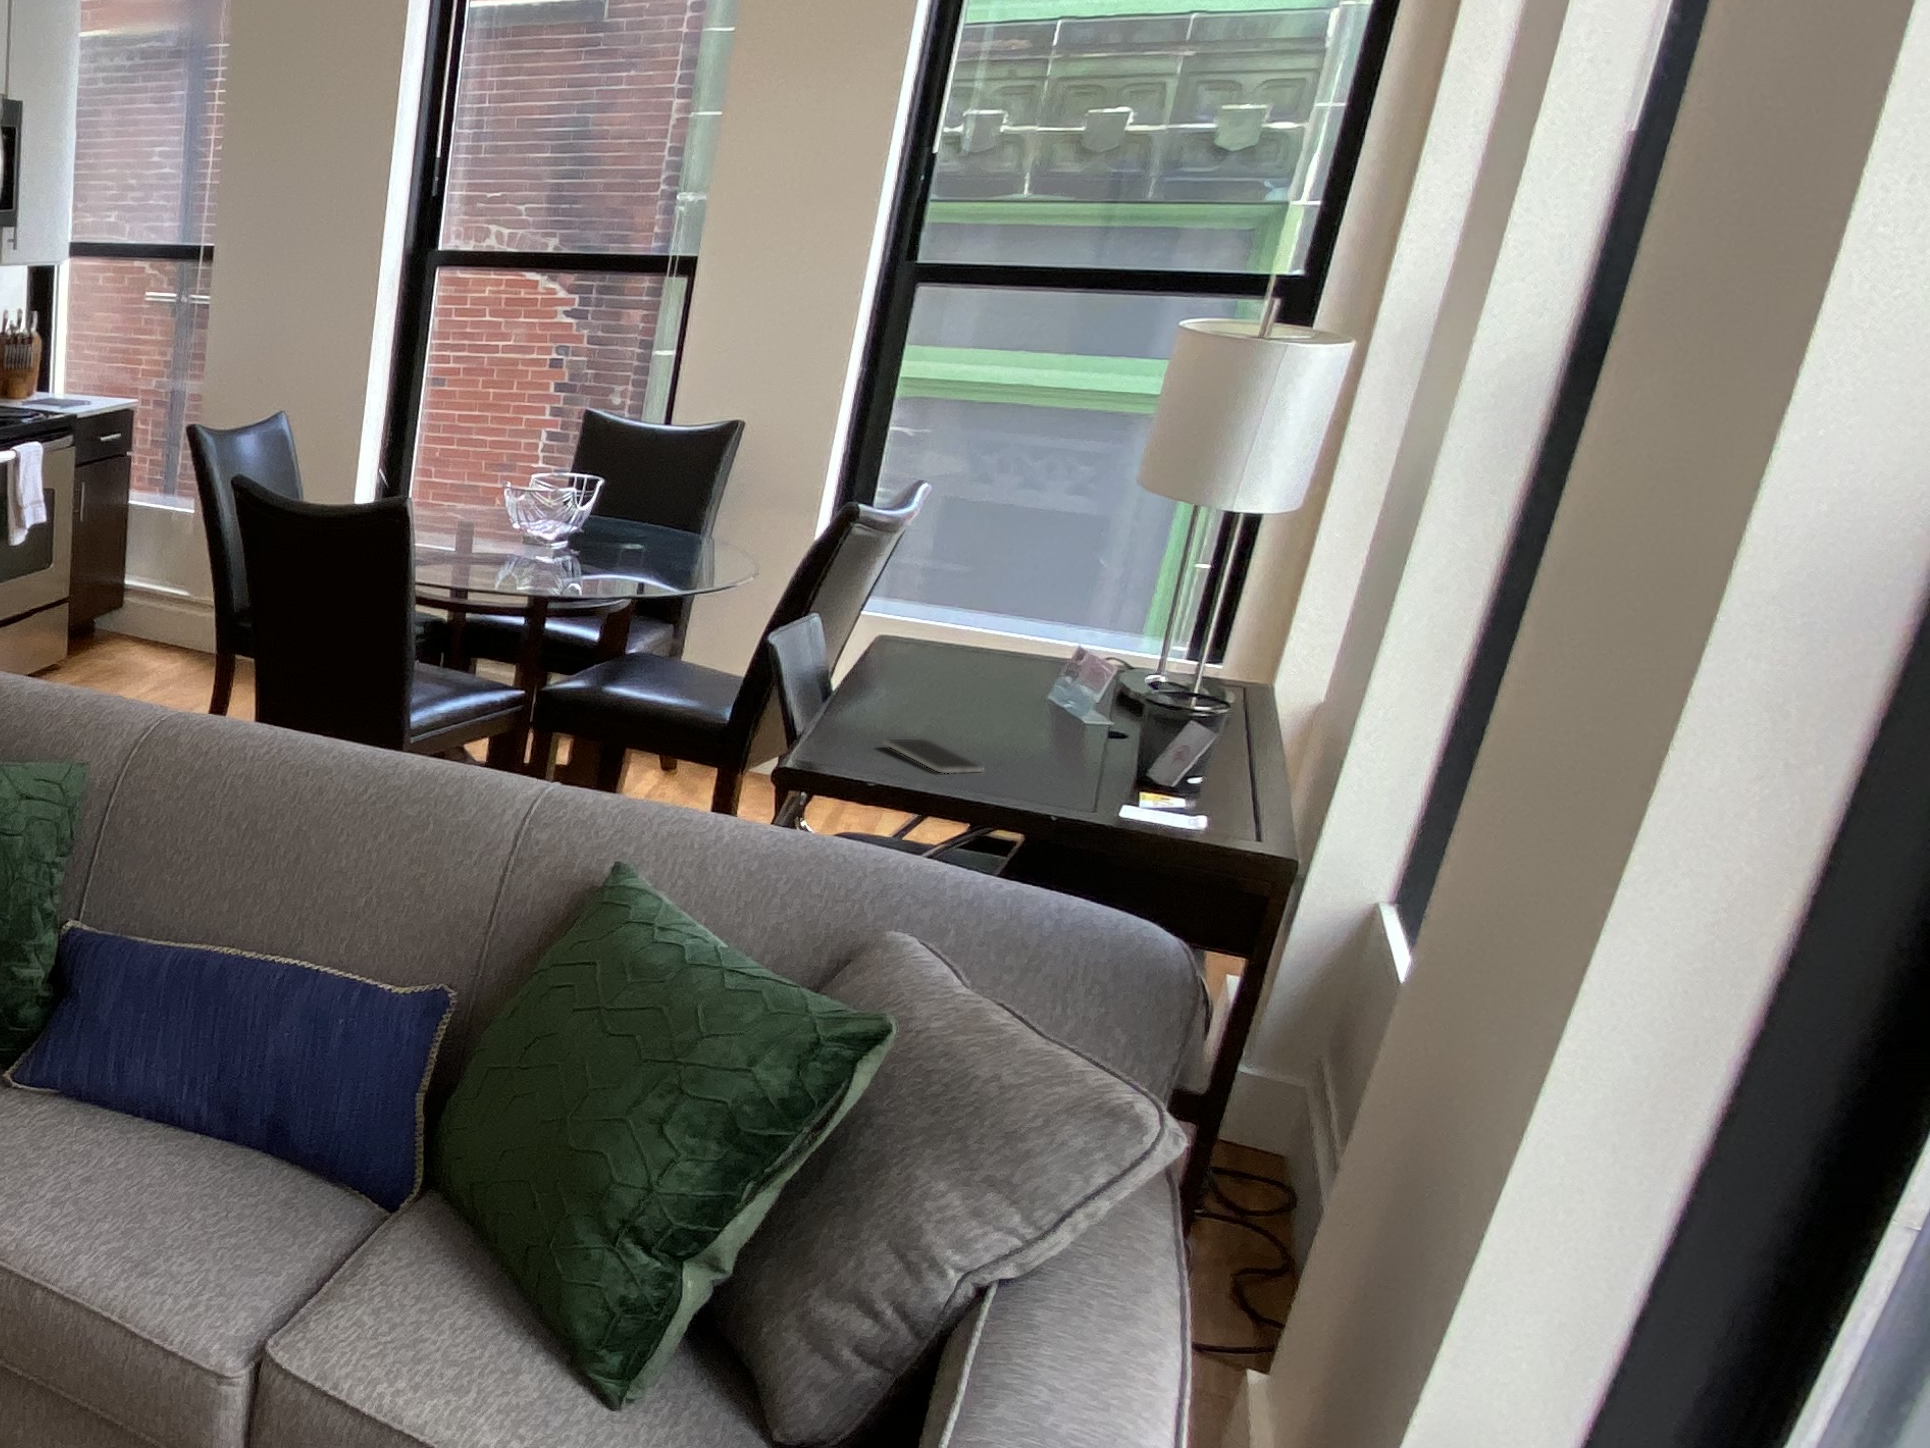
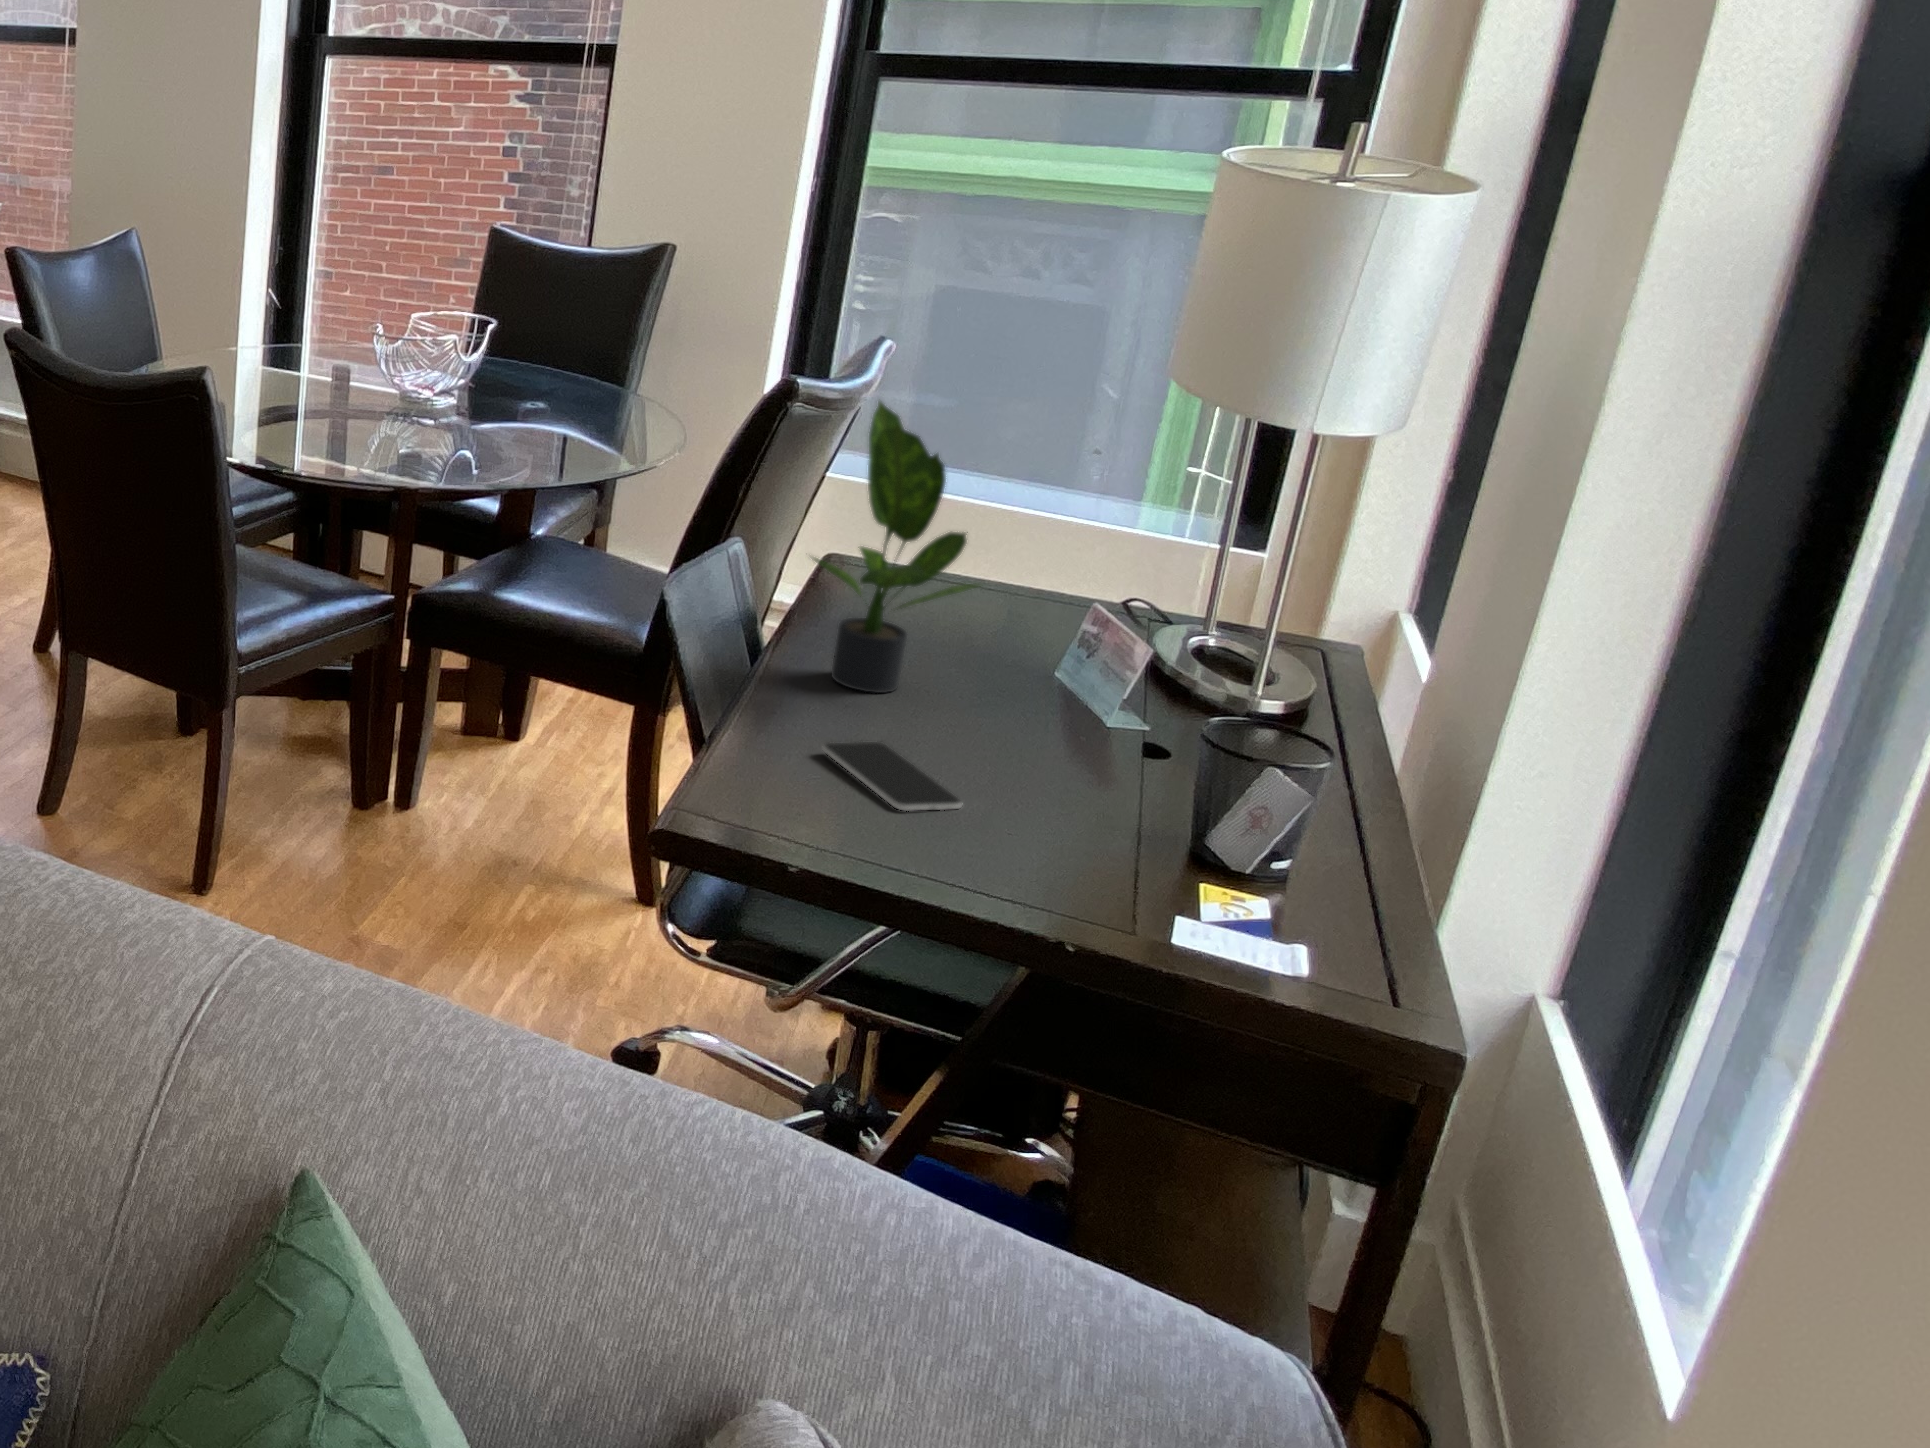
potted plant: none [870,506,1002,717] -> present [813,402,979,693]

